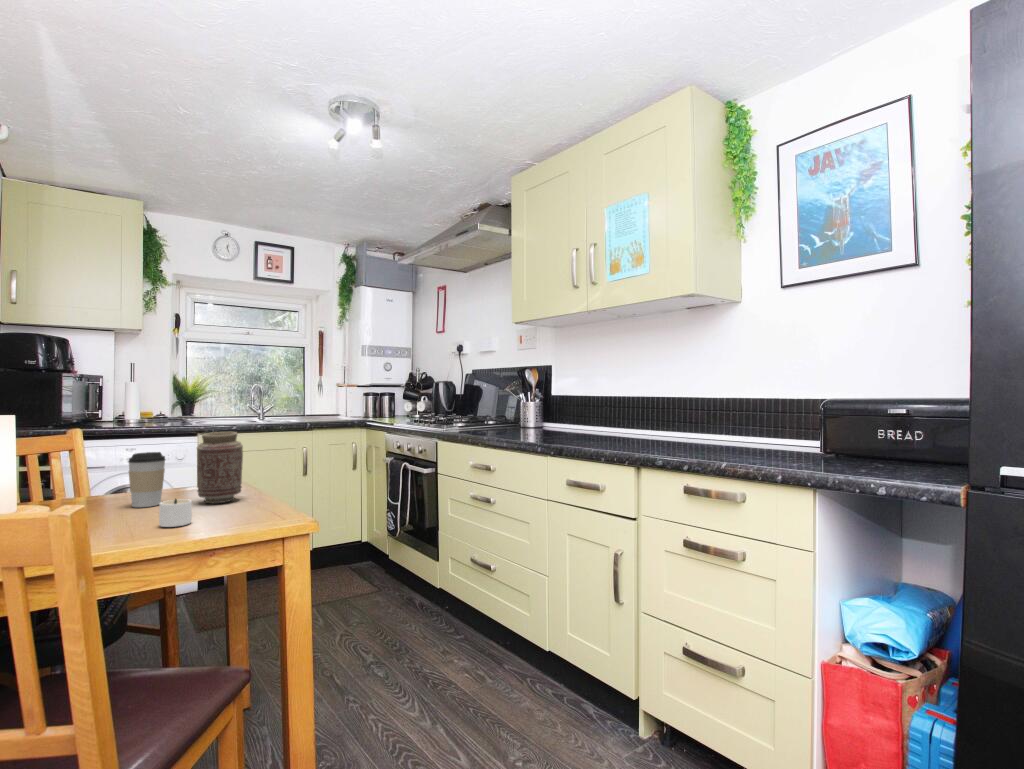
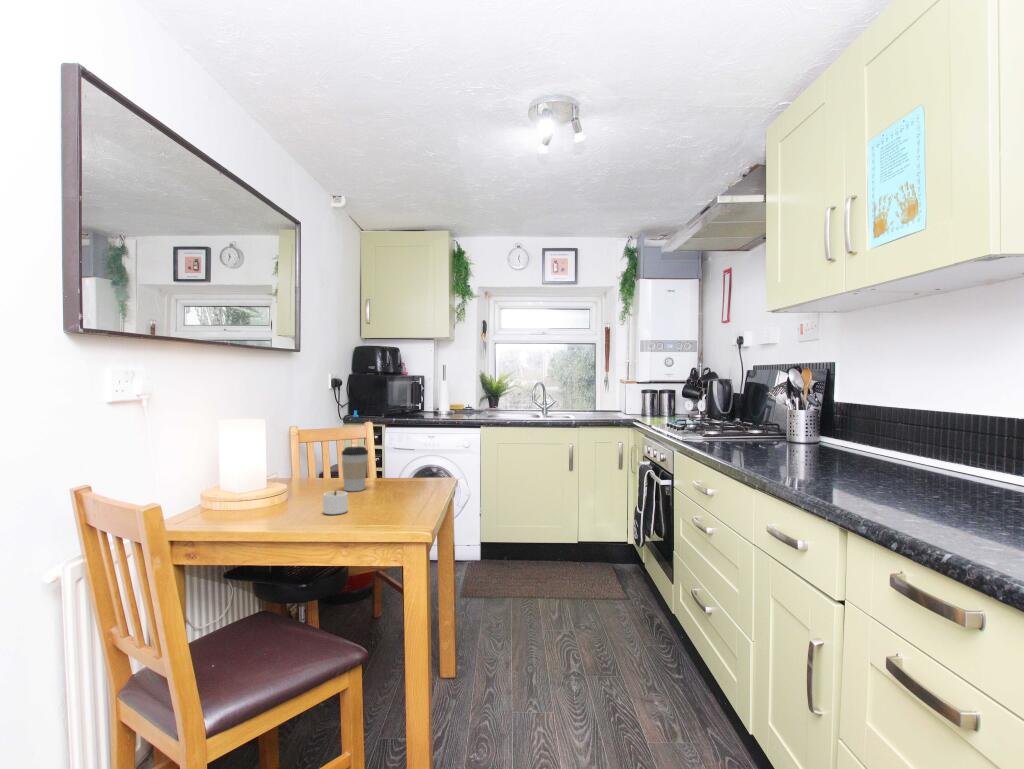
vase: present [197,432,243,503] -> none [380,434,417,496]

